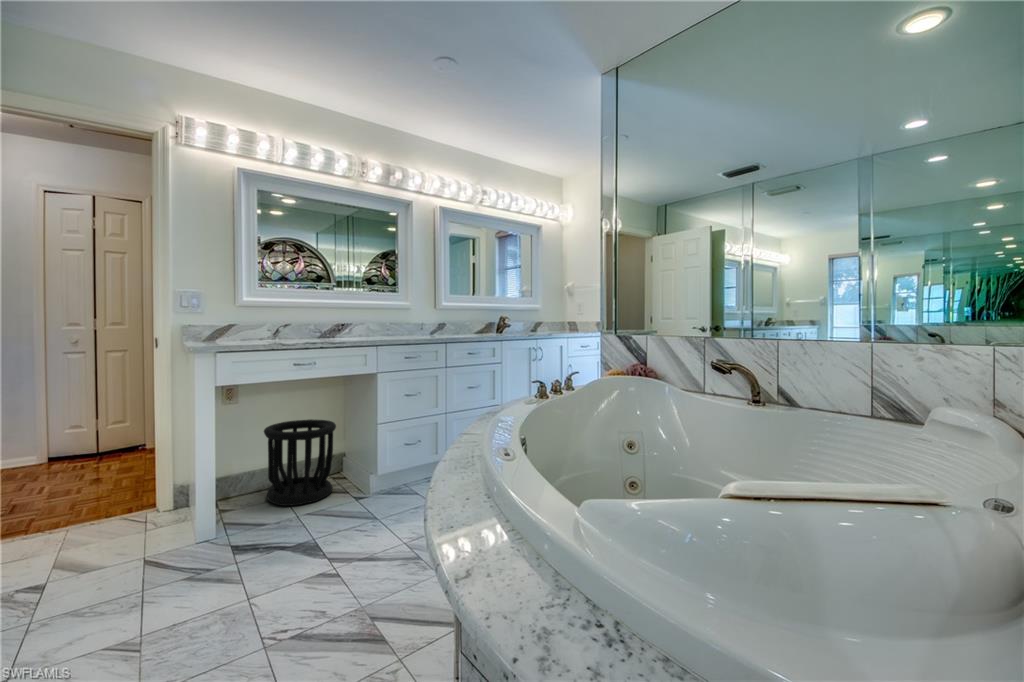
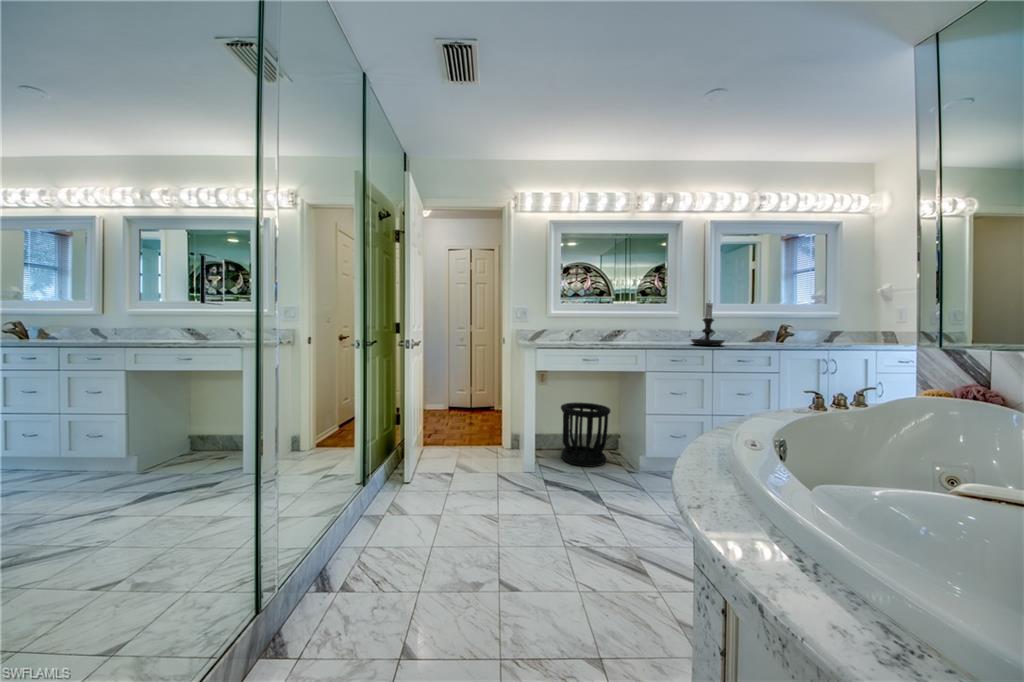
candle holder: none [426,291,460,340] -> present [691,303,725,346]

